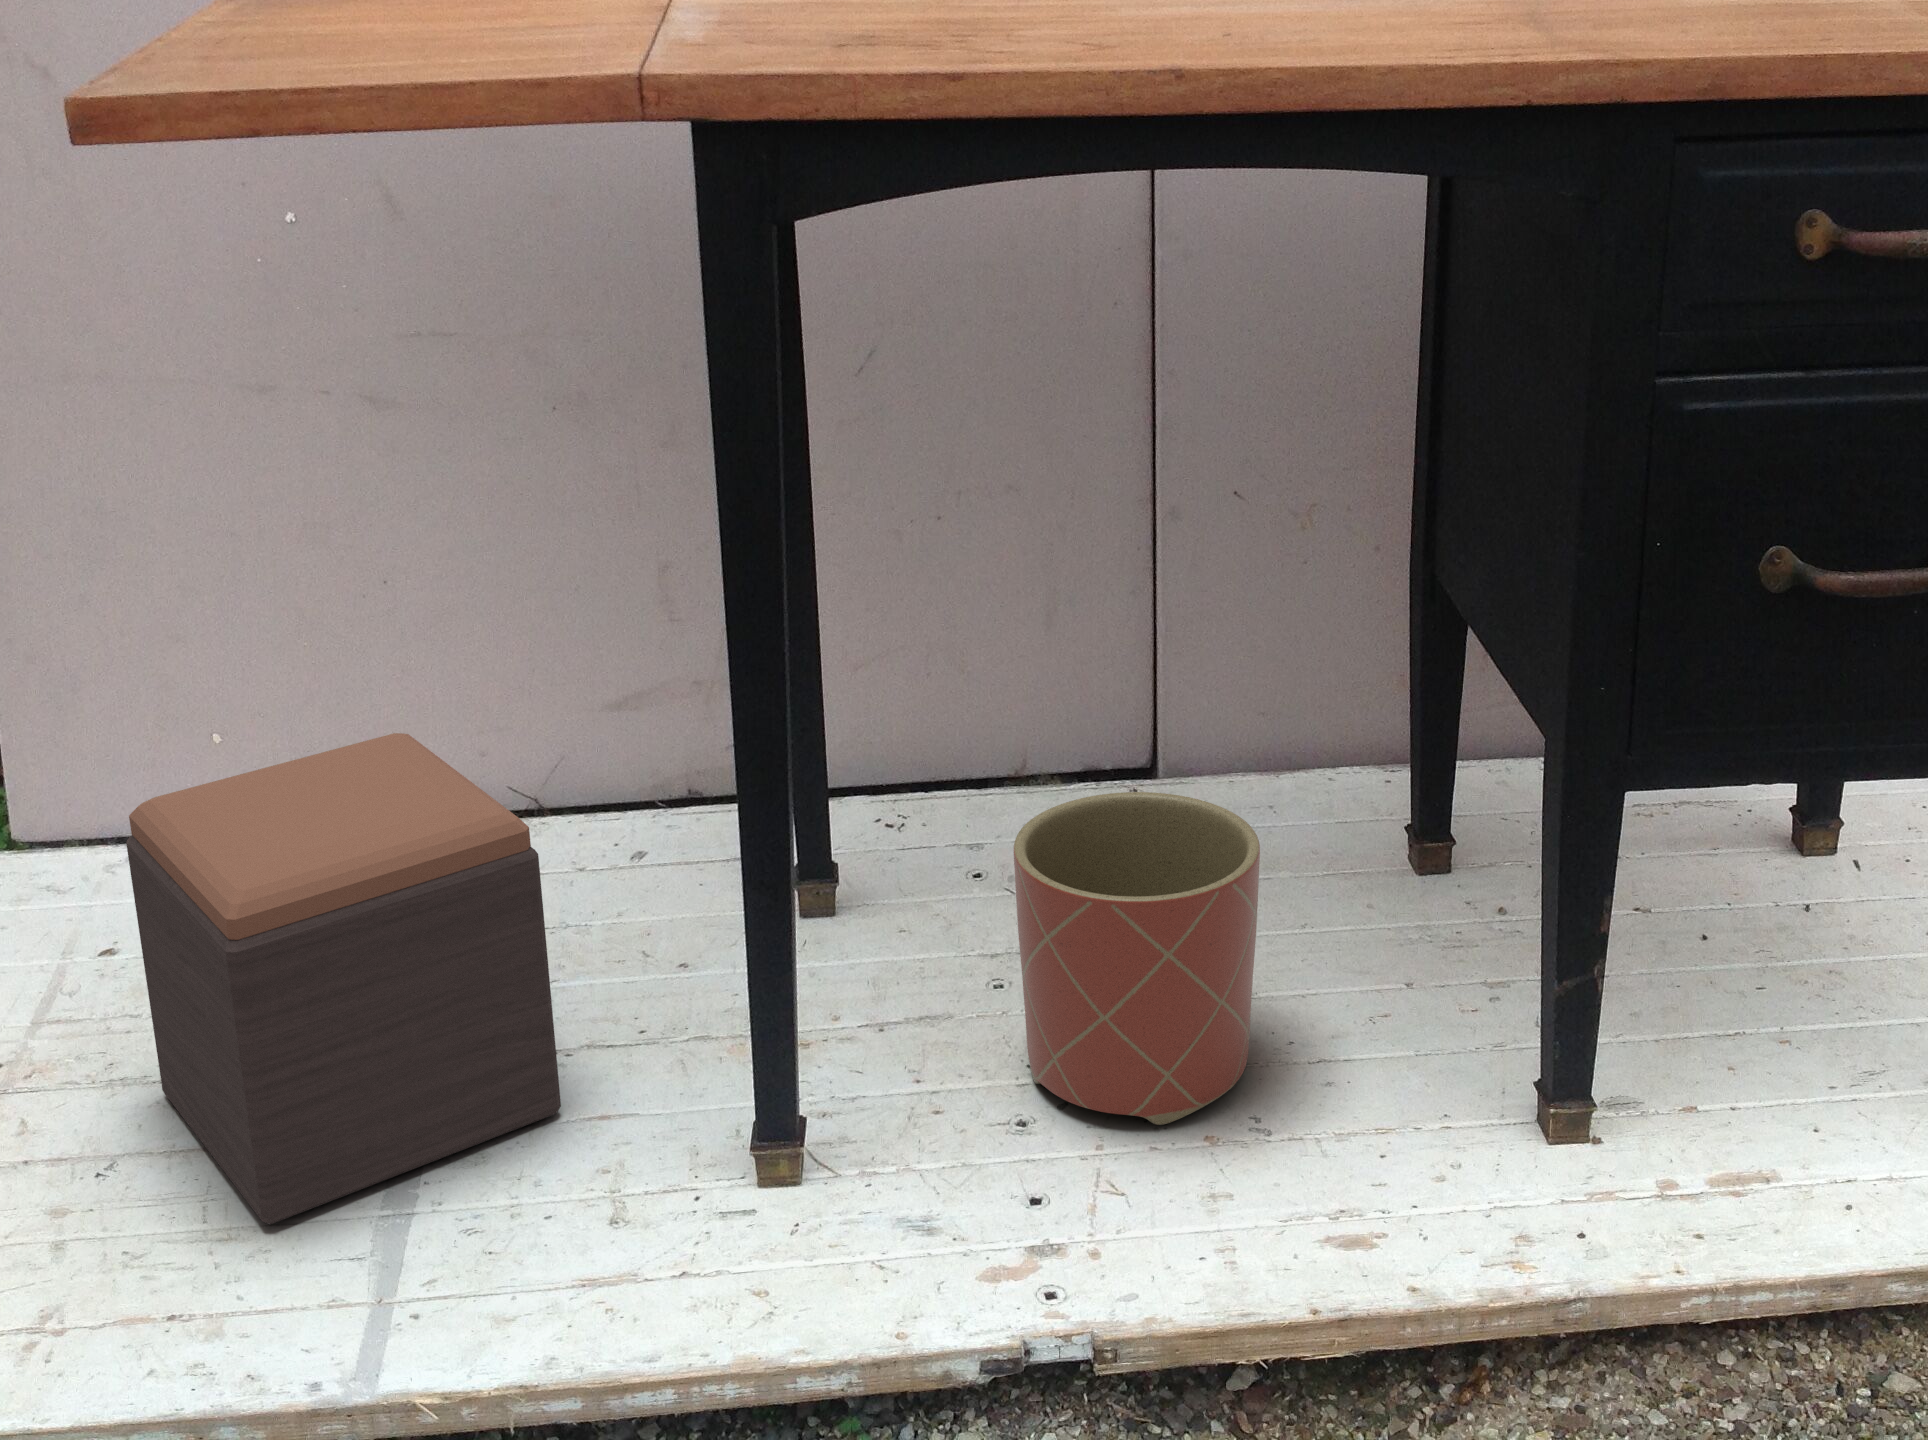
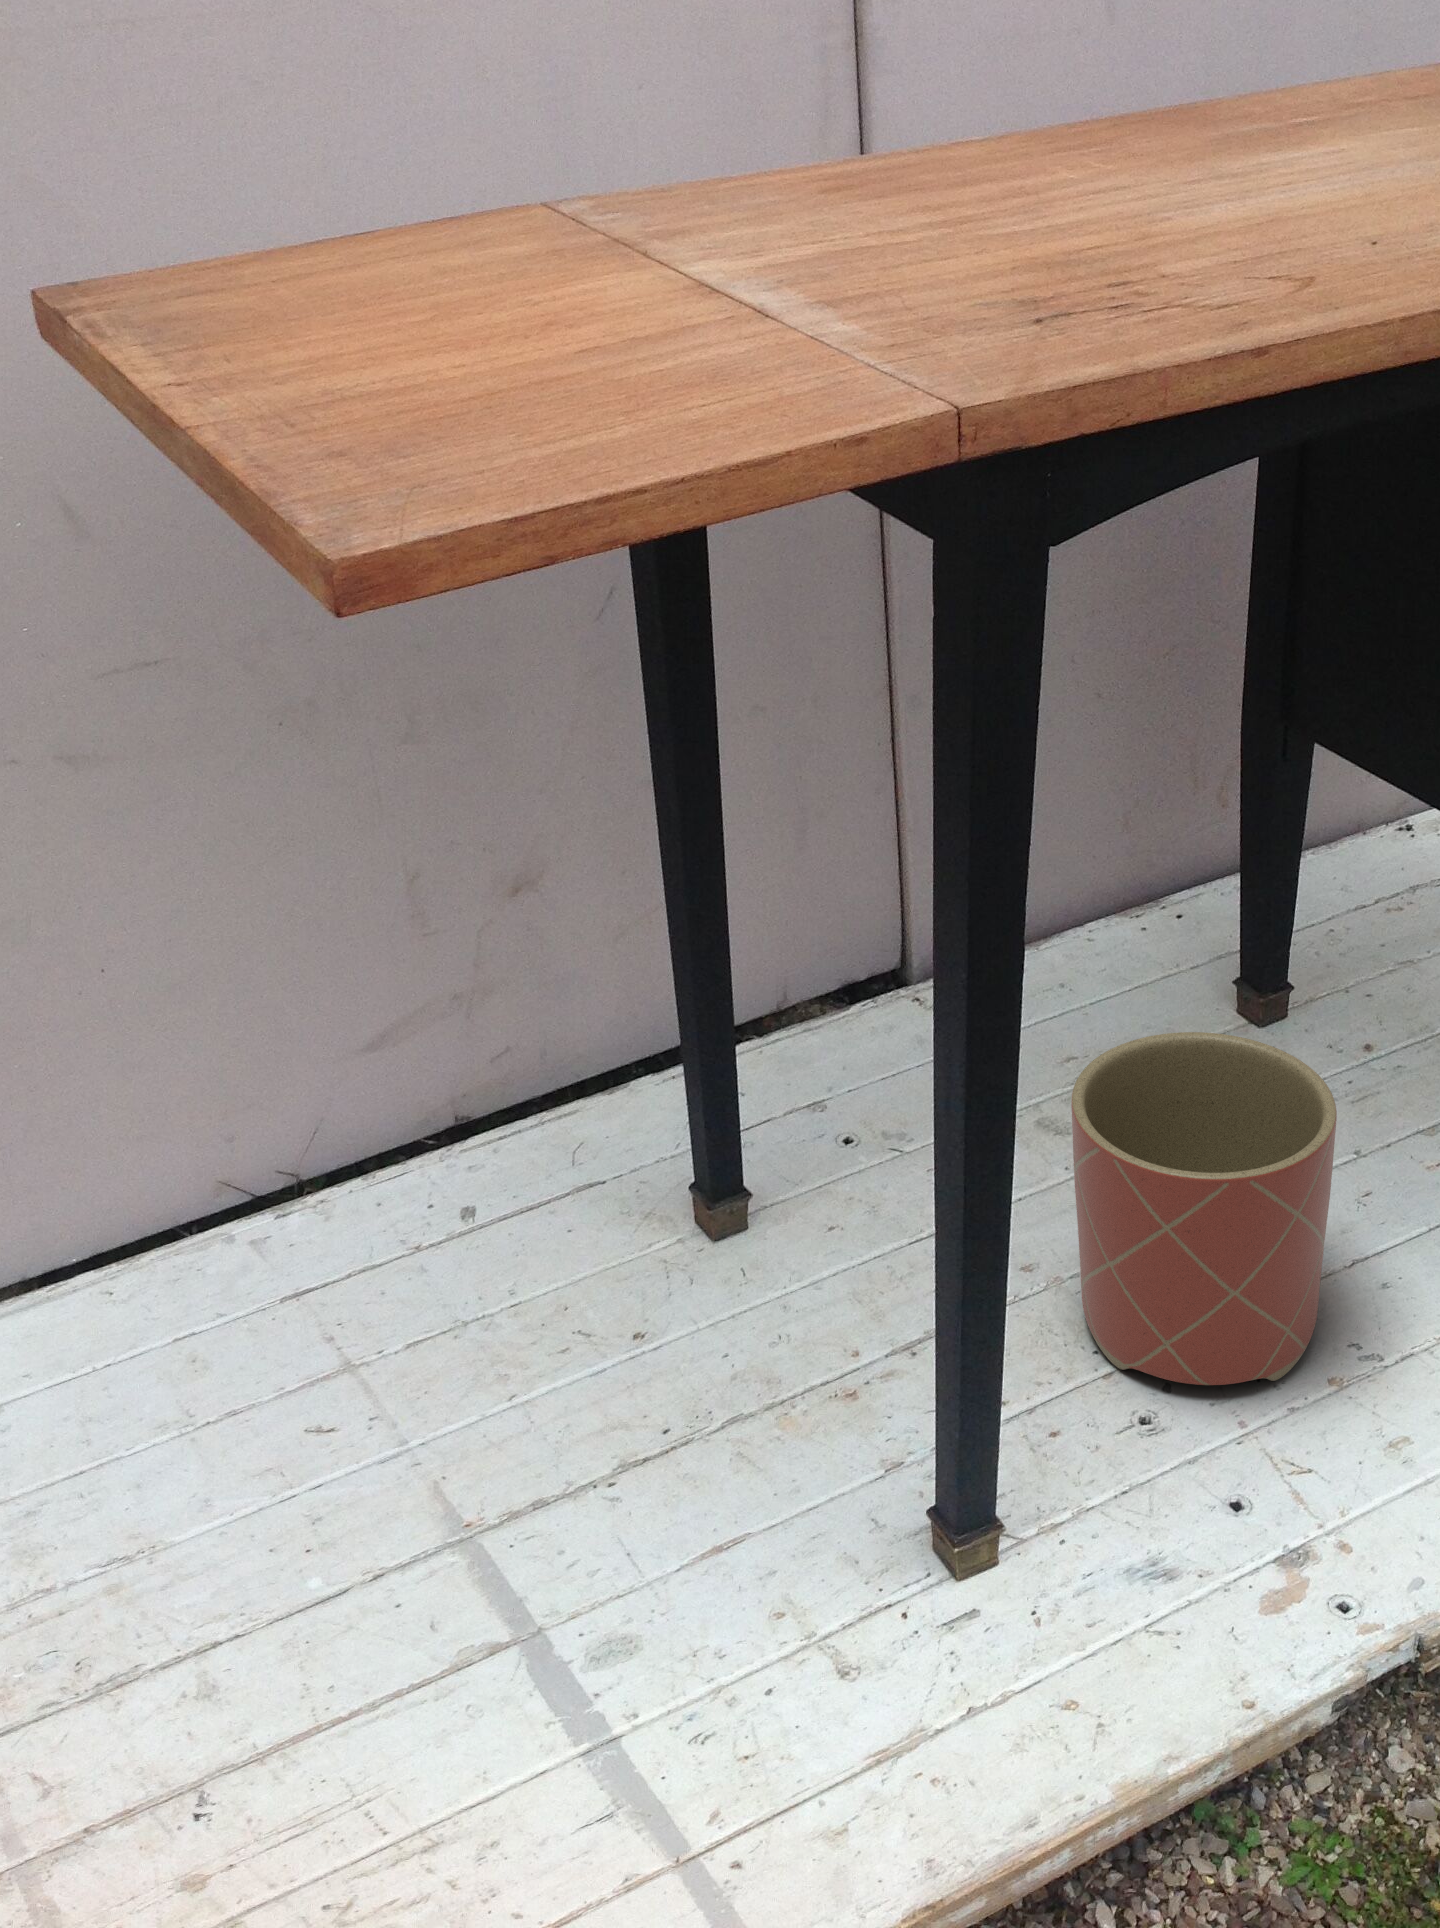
footstool: present [126,733,561,1225] -> none [134,1179,673,1814]

